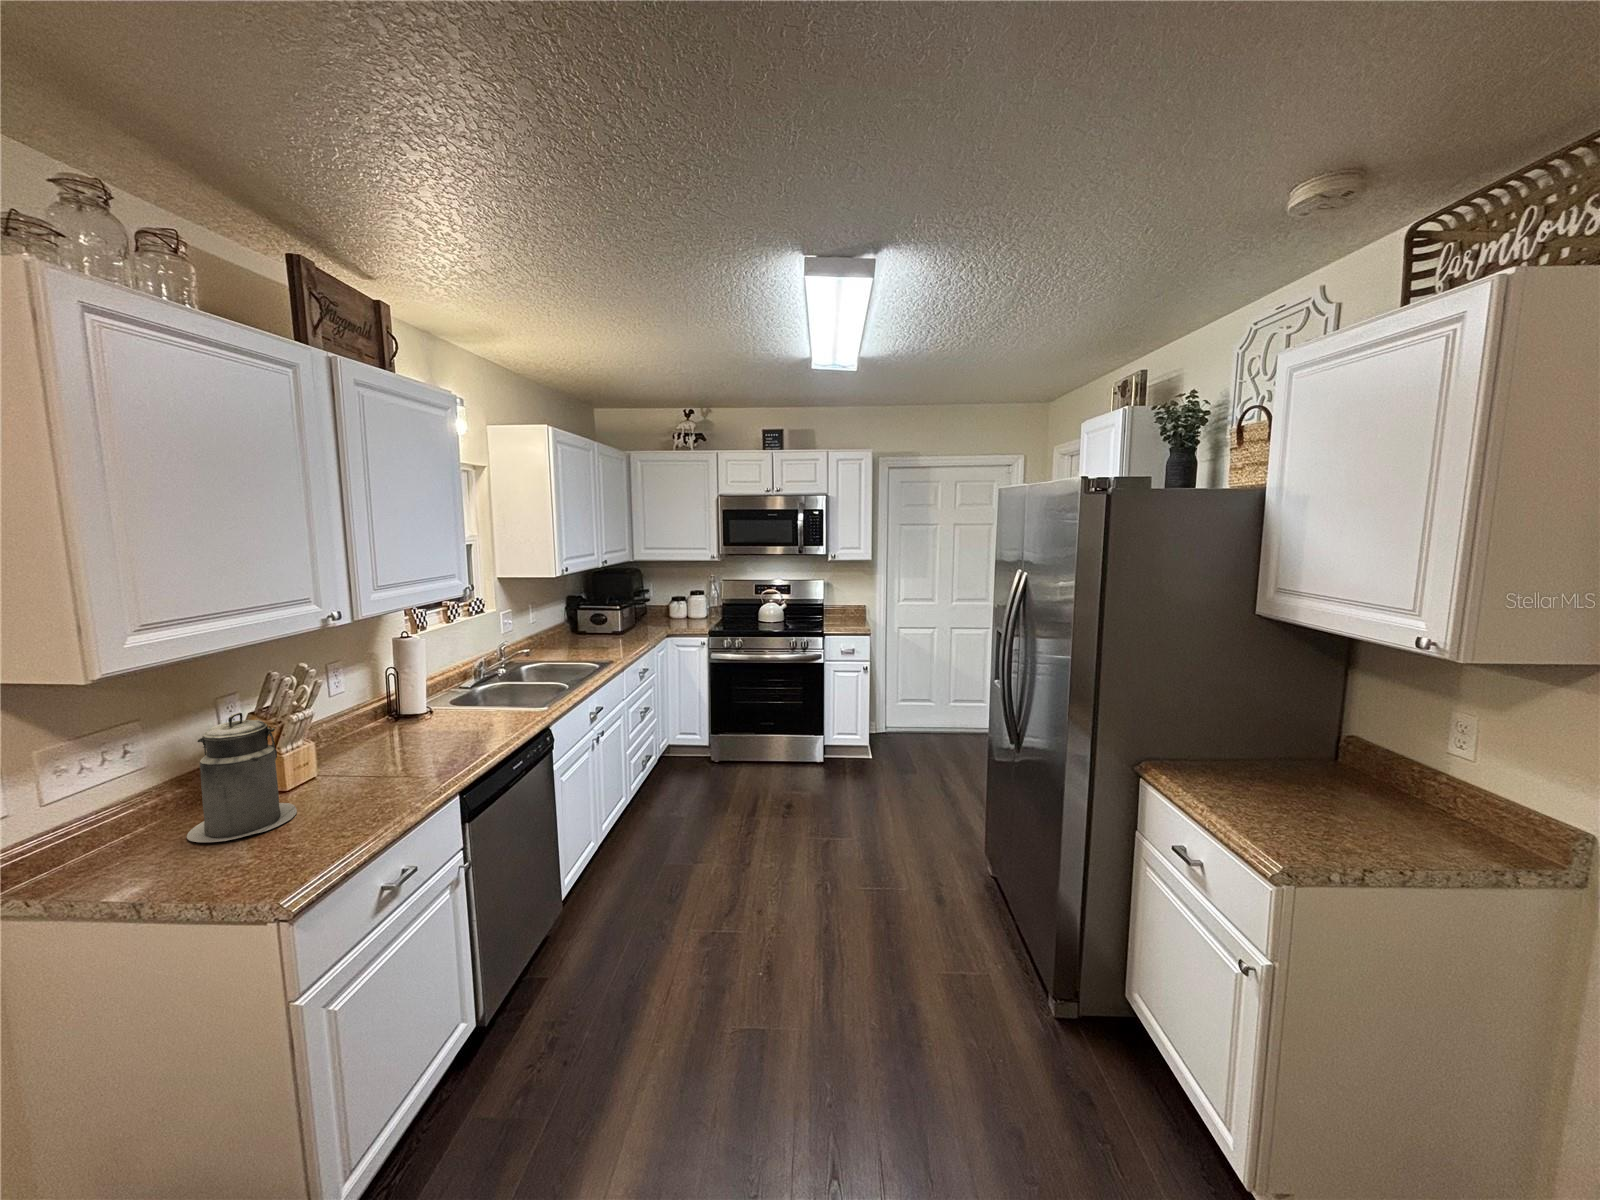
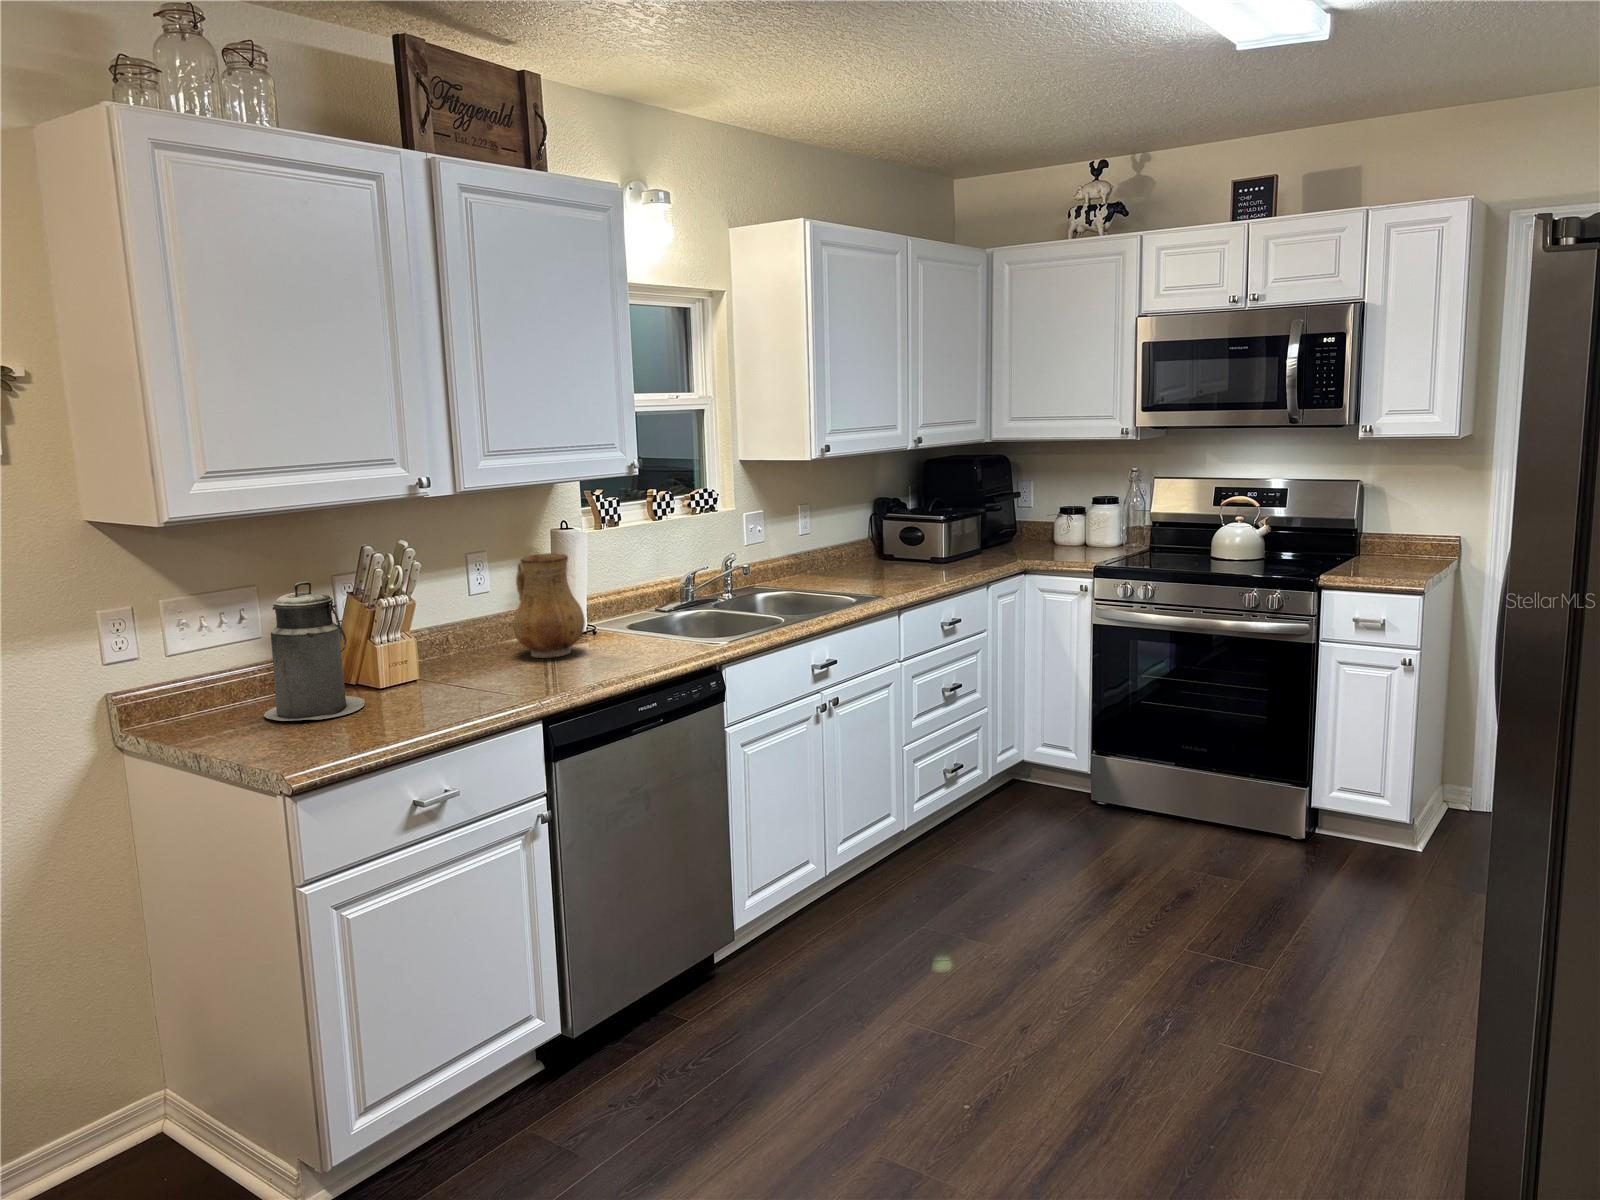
ceramic pitcher: none [380,659,446,739] -> present [513,553,585,658]

